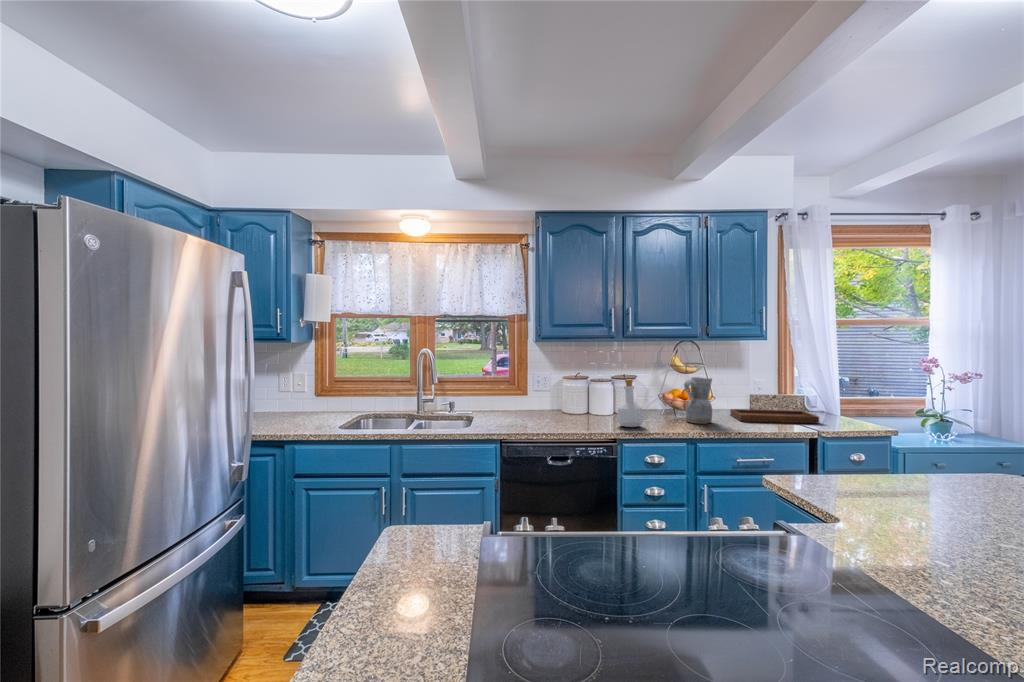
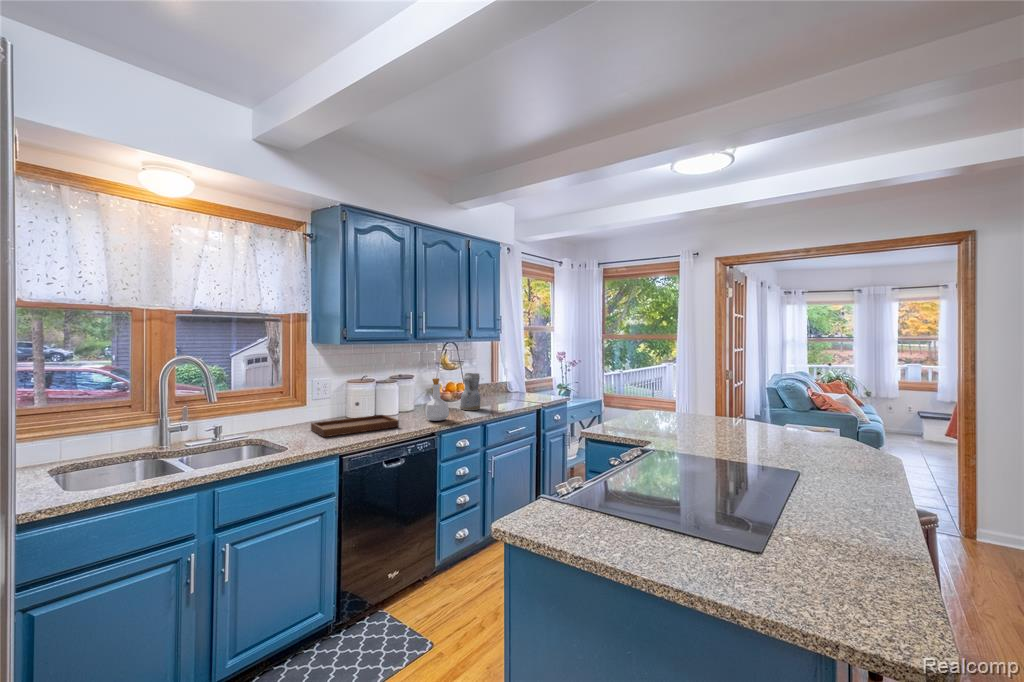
tray: present [730,395,819,424] -> present [311,402,399,437]

